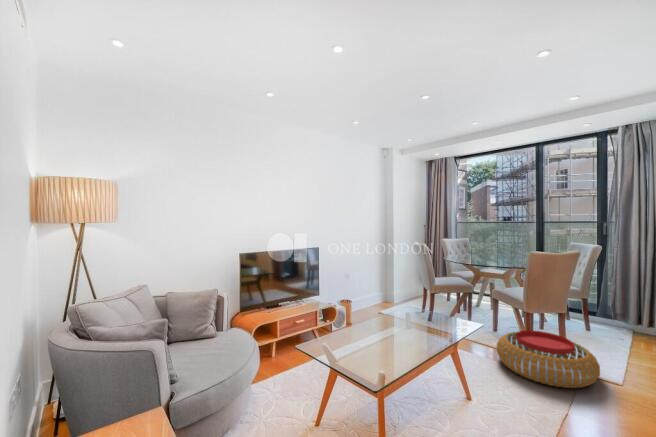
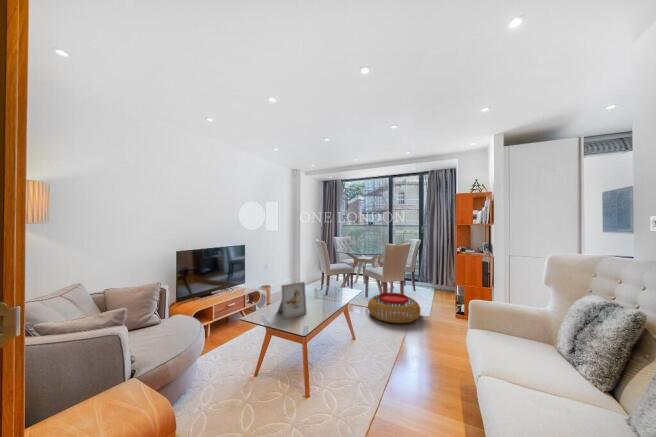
picture frame: none [352,304,392,355] -> present [278,282,307,319]

